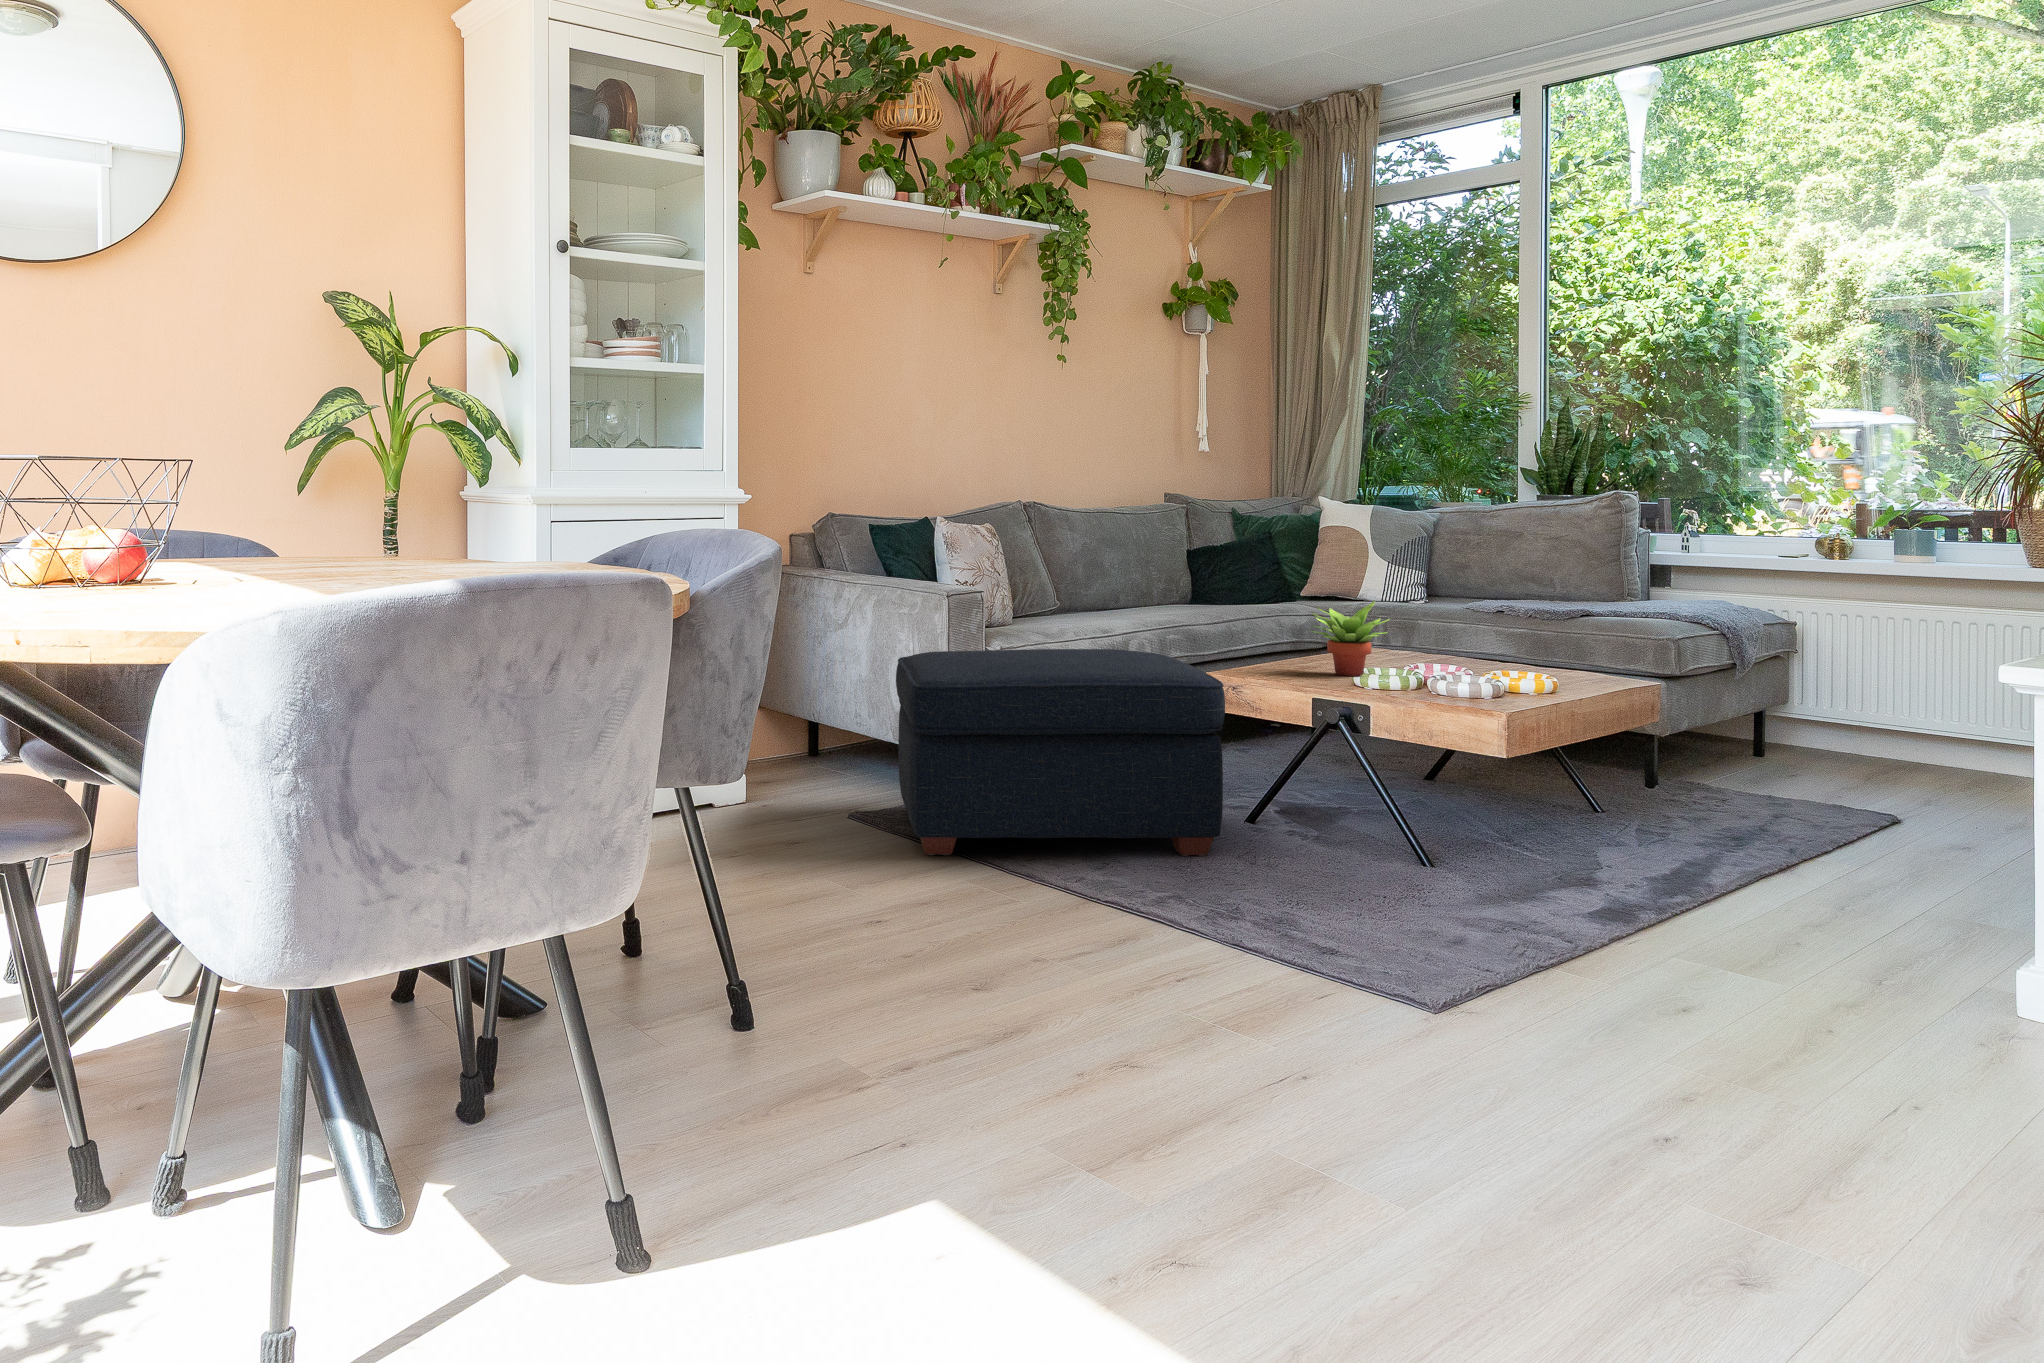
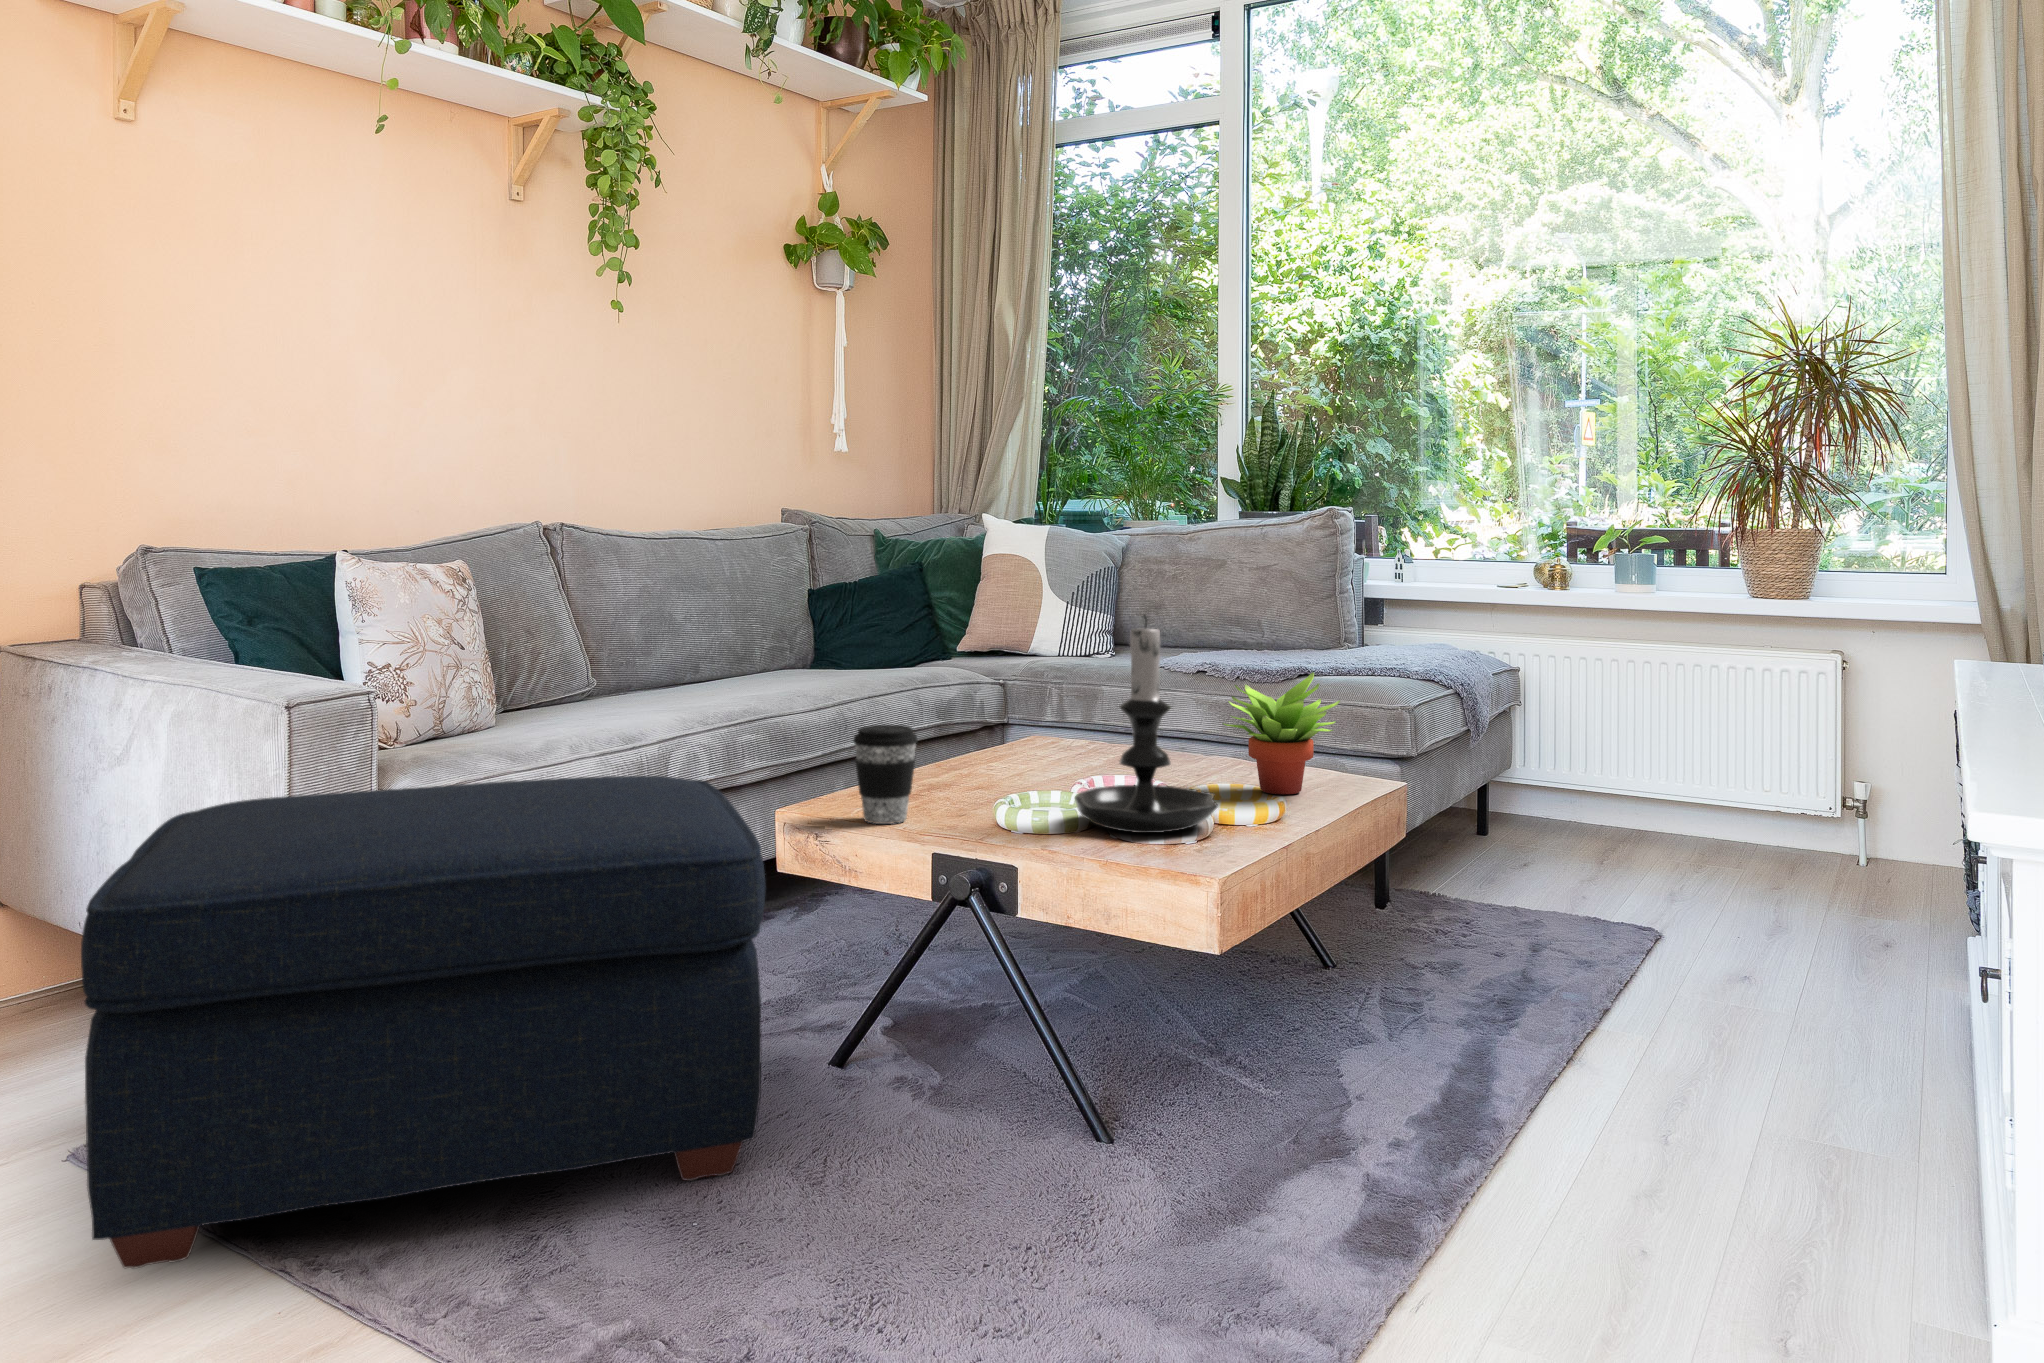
candle holder: none [1406,563,1502,693] -> present [1075,615,1218,833]
succulent plant: present [1312,600,1390,676] -> present [1223,672,1340,794]
coffee cup: none [1266,626,1305,681] -> present [853,725,918,824]

